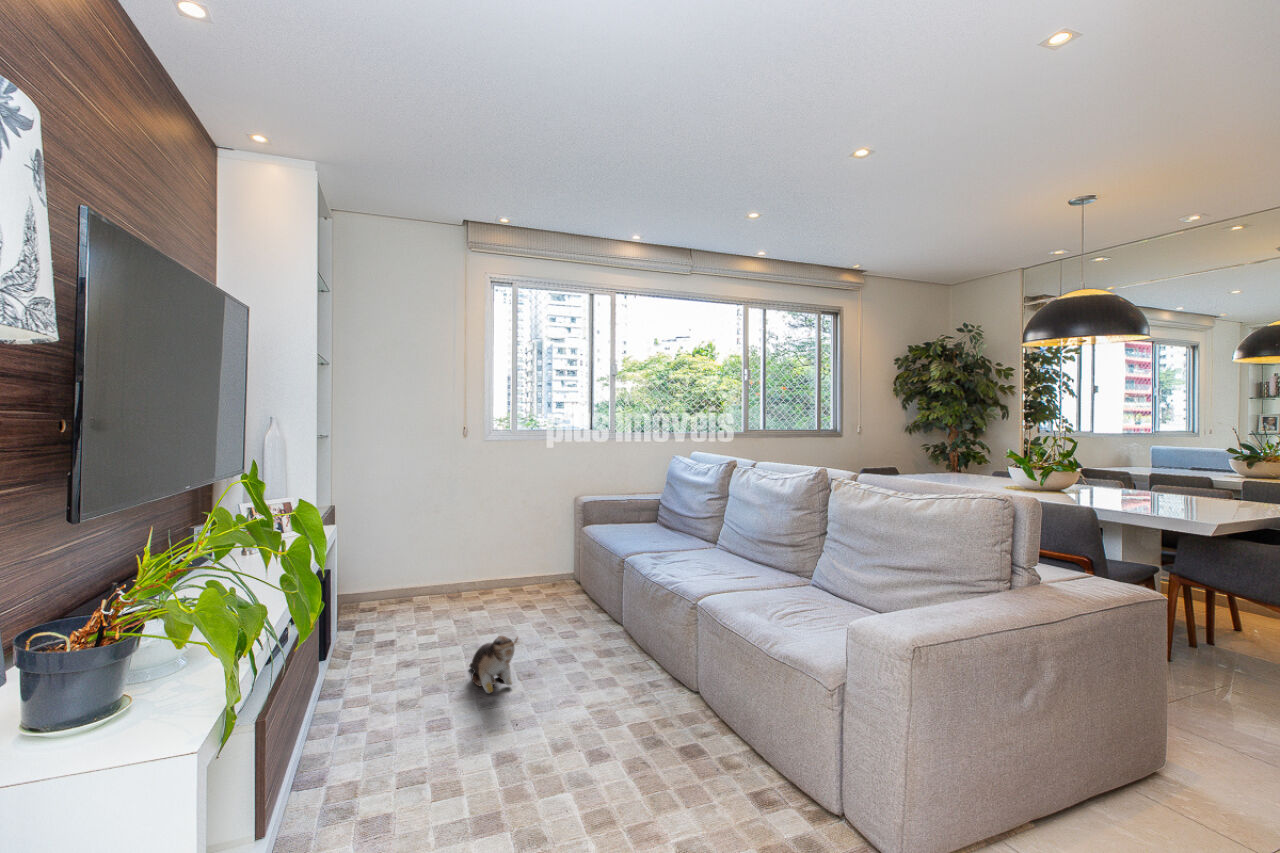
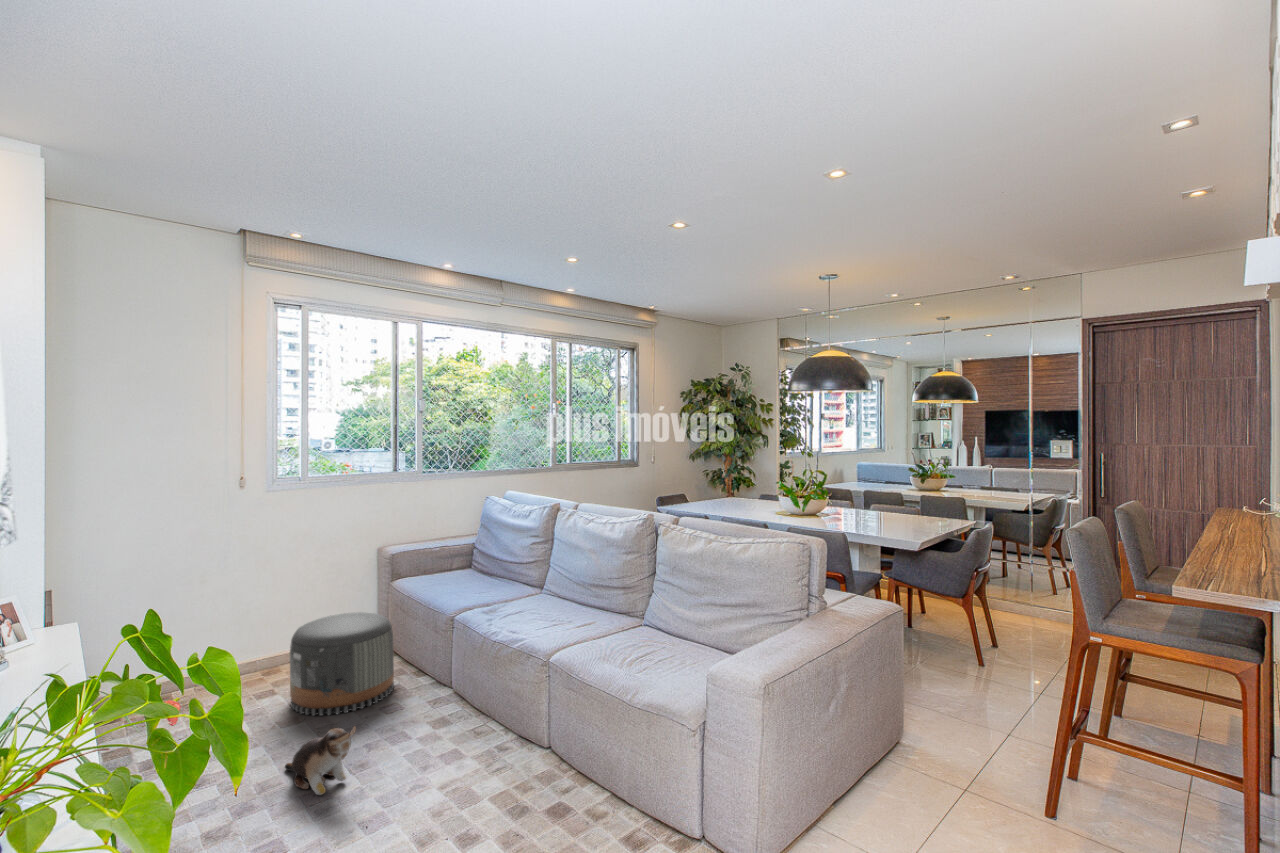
pouf: none [491,547,577,633] -> present [290,612,394,716]

